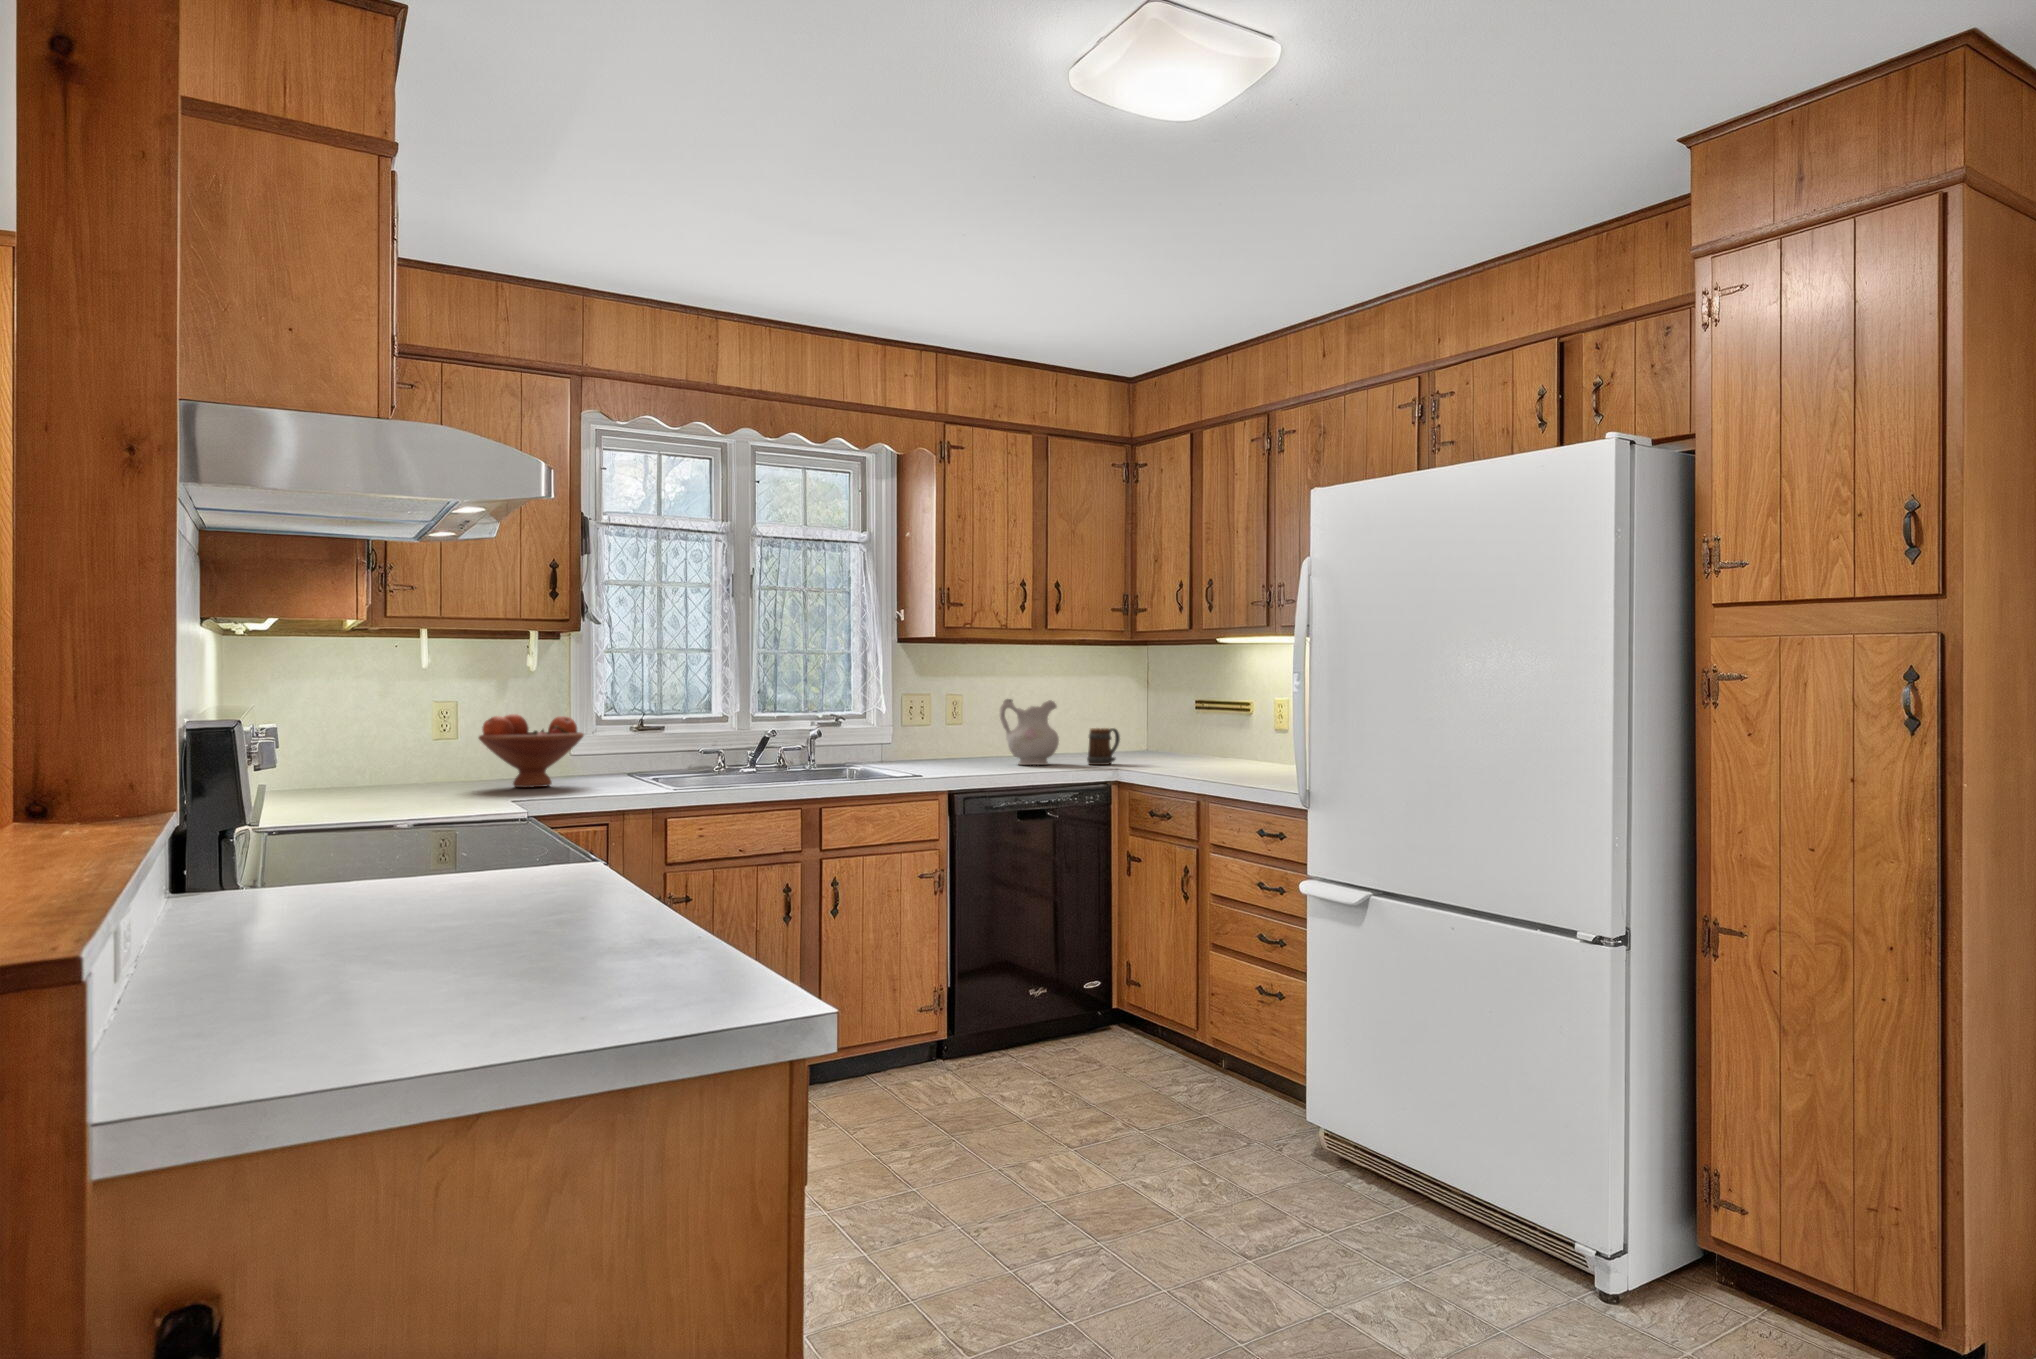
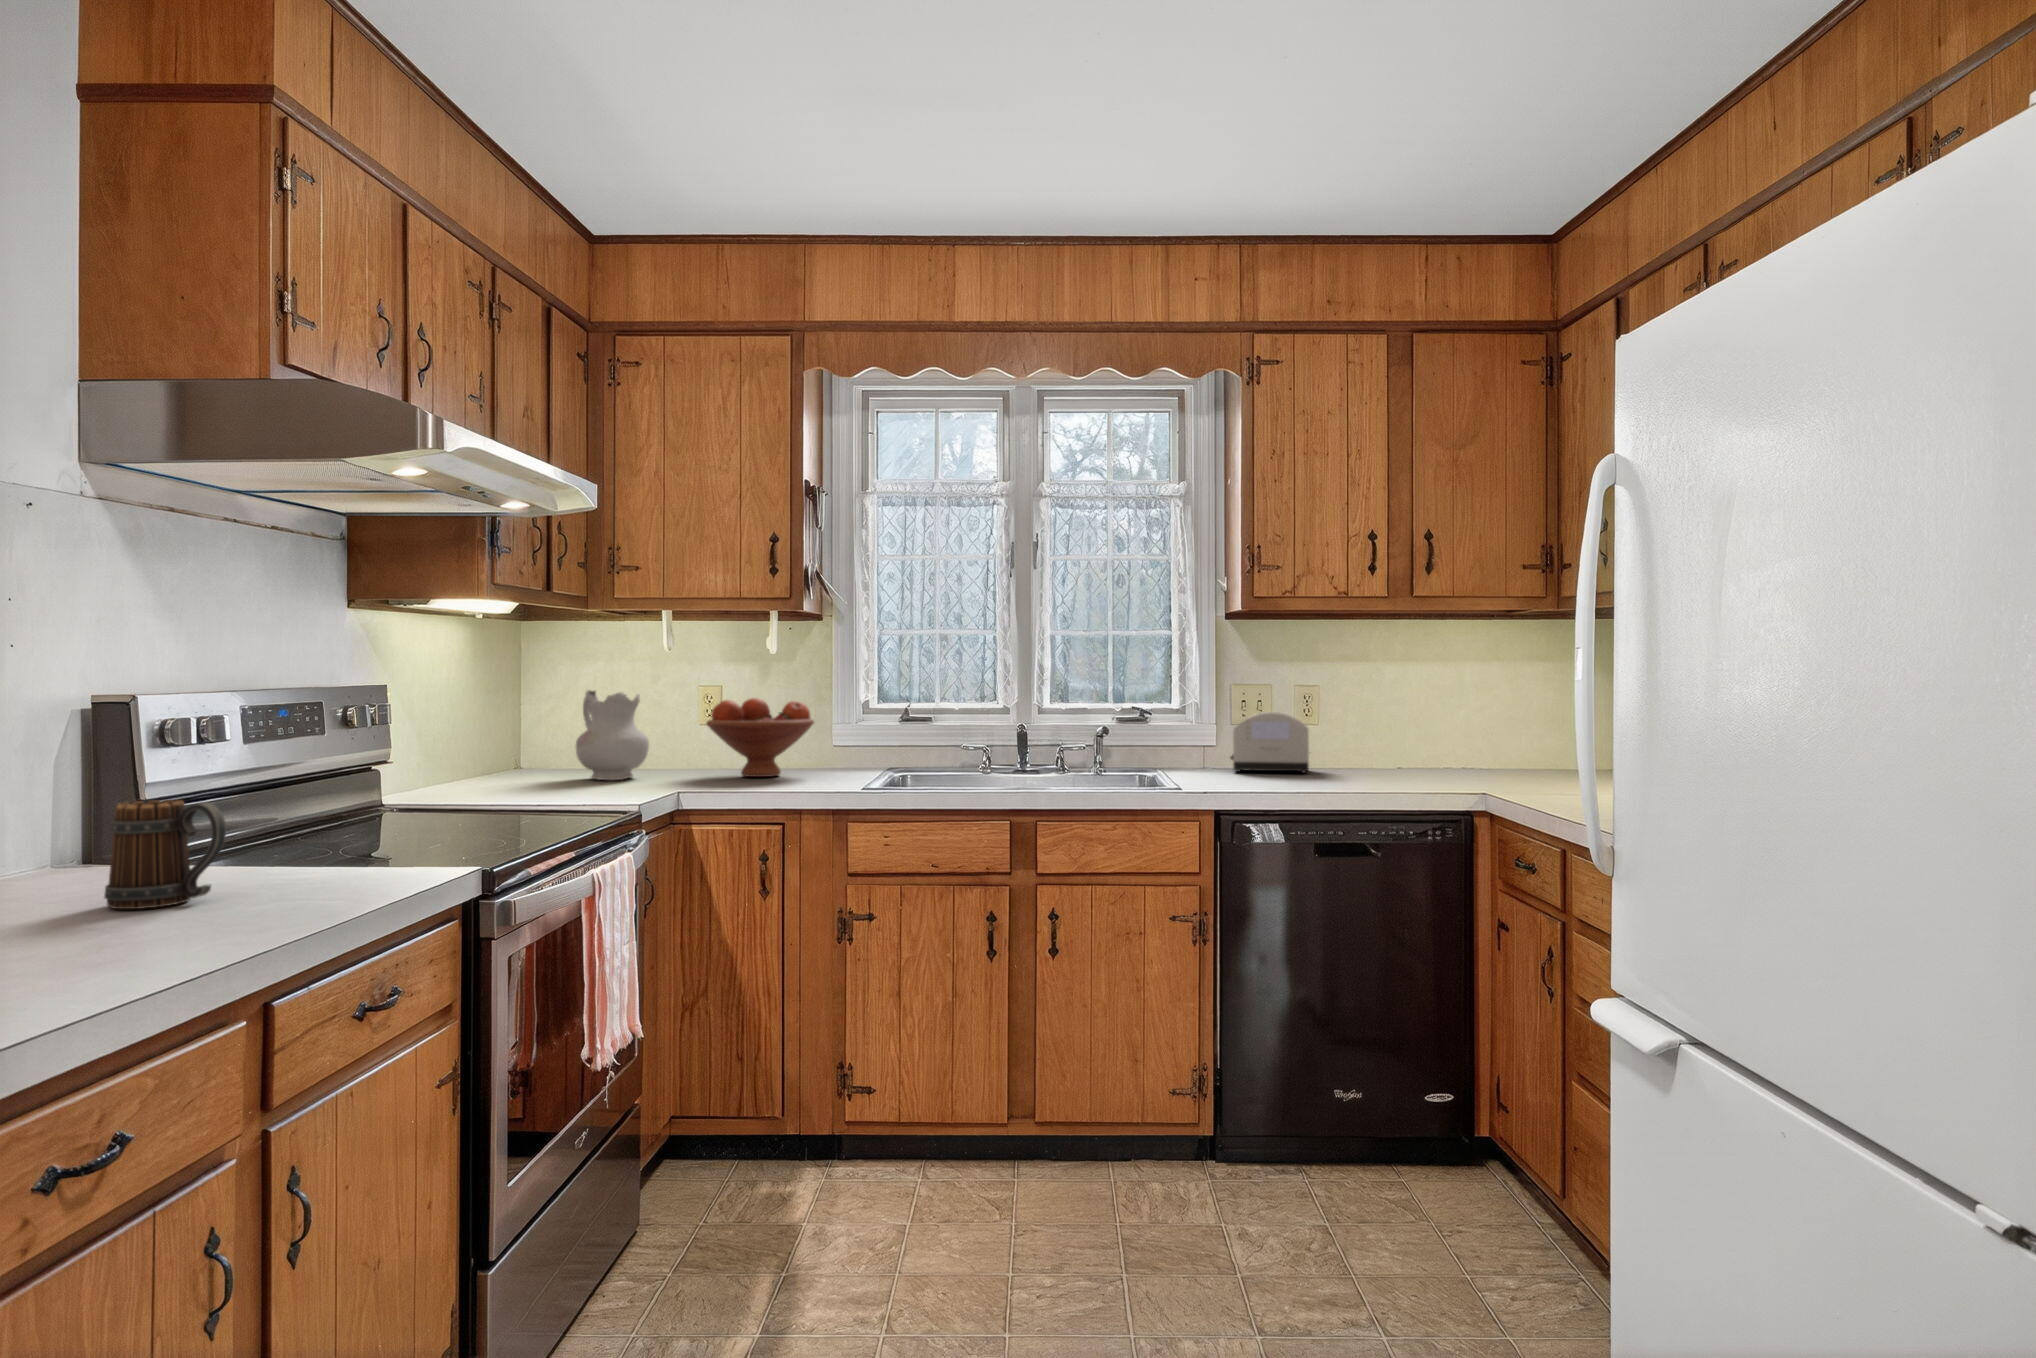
ceramic pitcher: present [1000,699,1059,765] -> present [576,690,649,780]
toaster: none [908,717,975,765] -> present [1230,712,1309,773]
mug: present [1087,728,1120,765] -> present [104,800,226,909]

